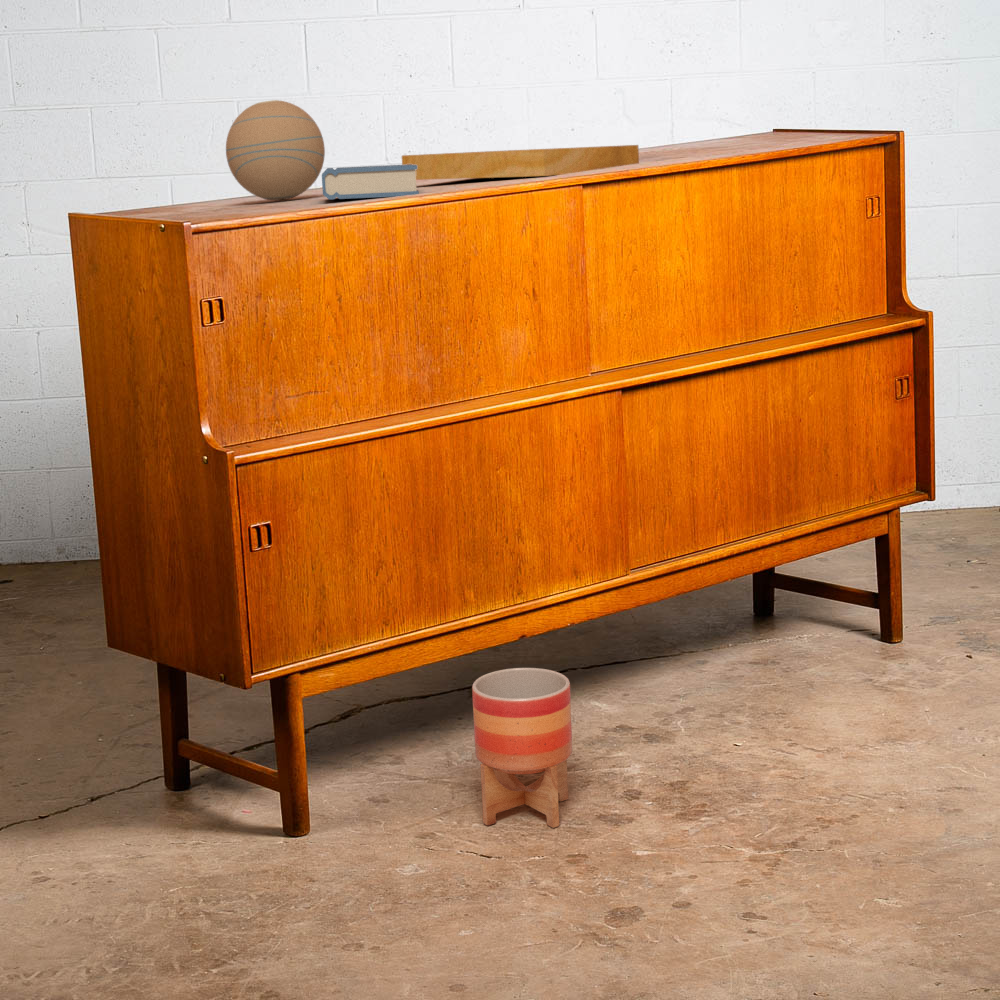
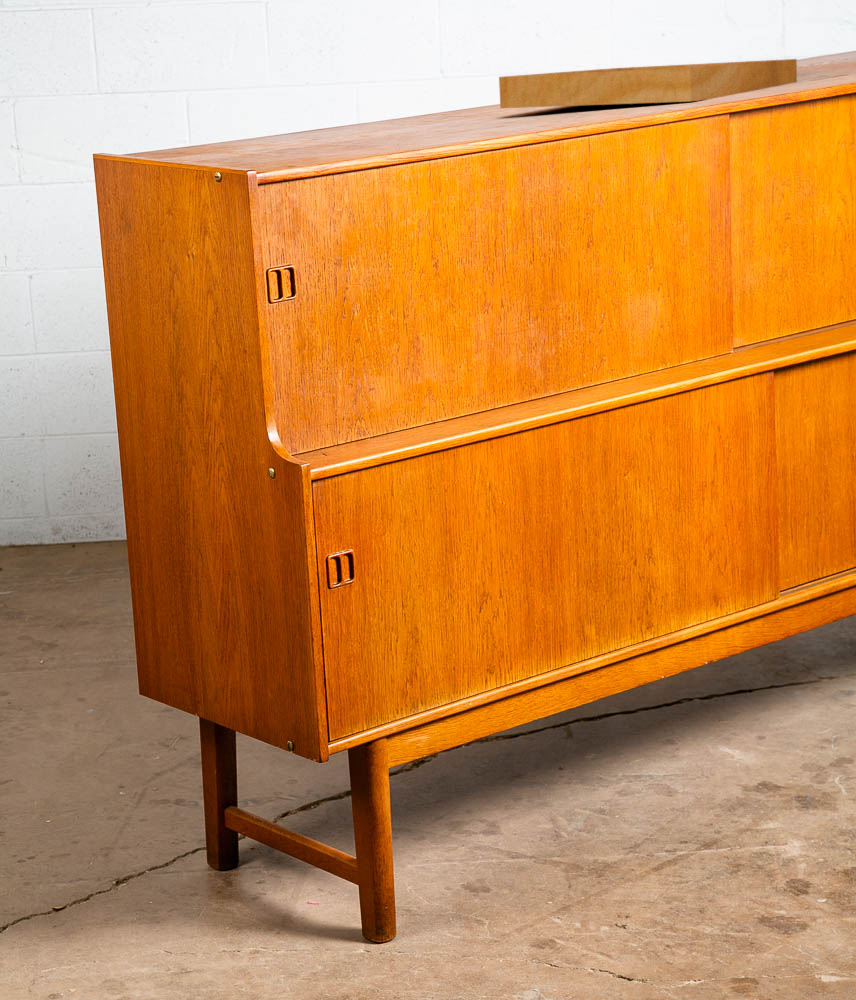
decorative orb: present [226,100,325,201] -> none [277,9,401,136]
hardback book: present [322,164,419,200] -> none [408,89,542,137]
planter: present [472,668,572,828] -> none [599,724,725,929]

